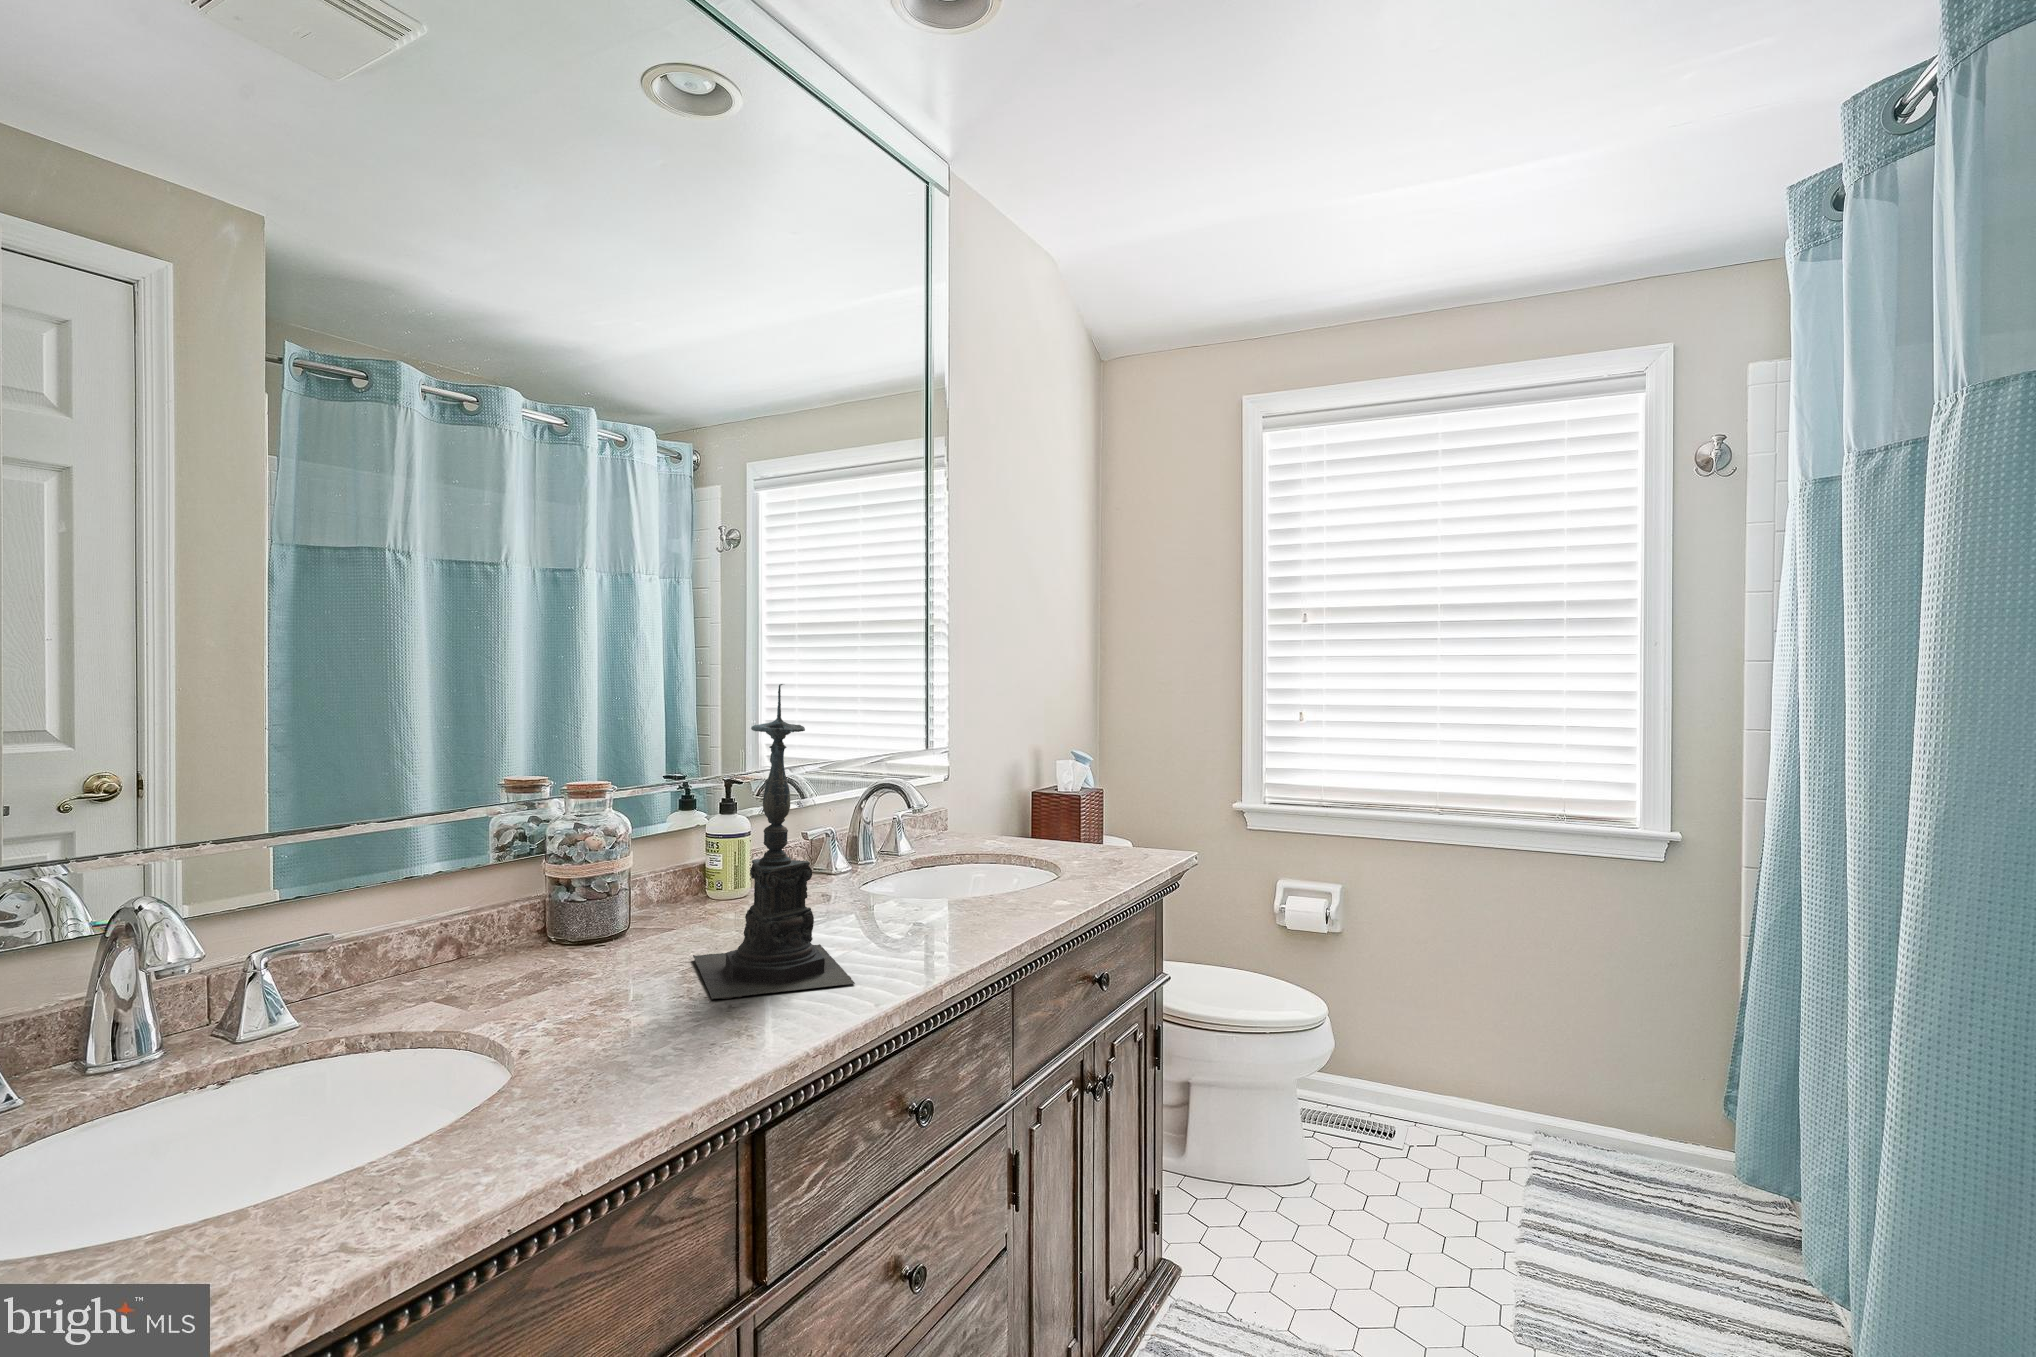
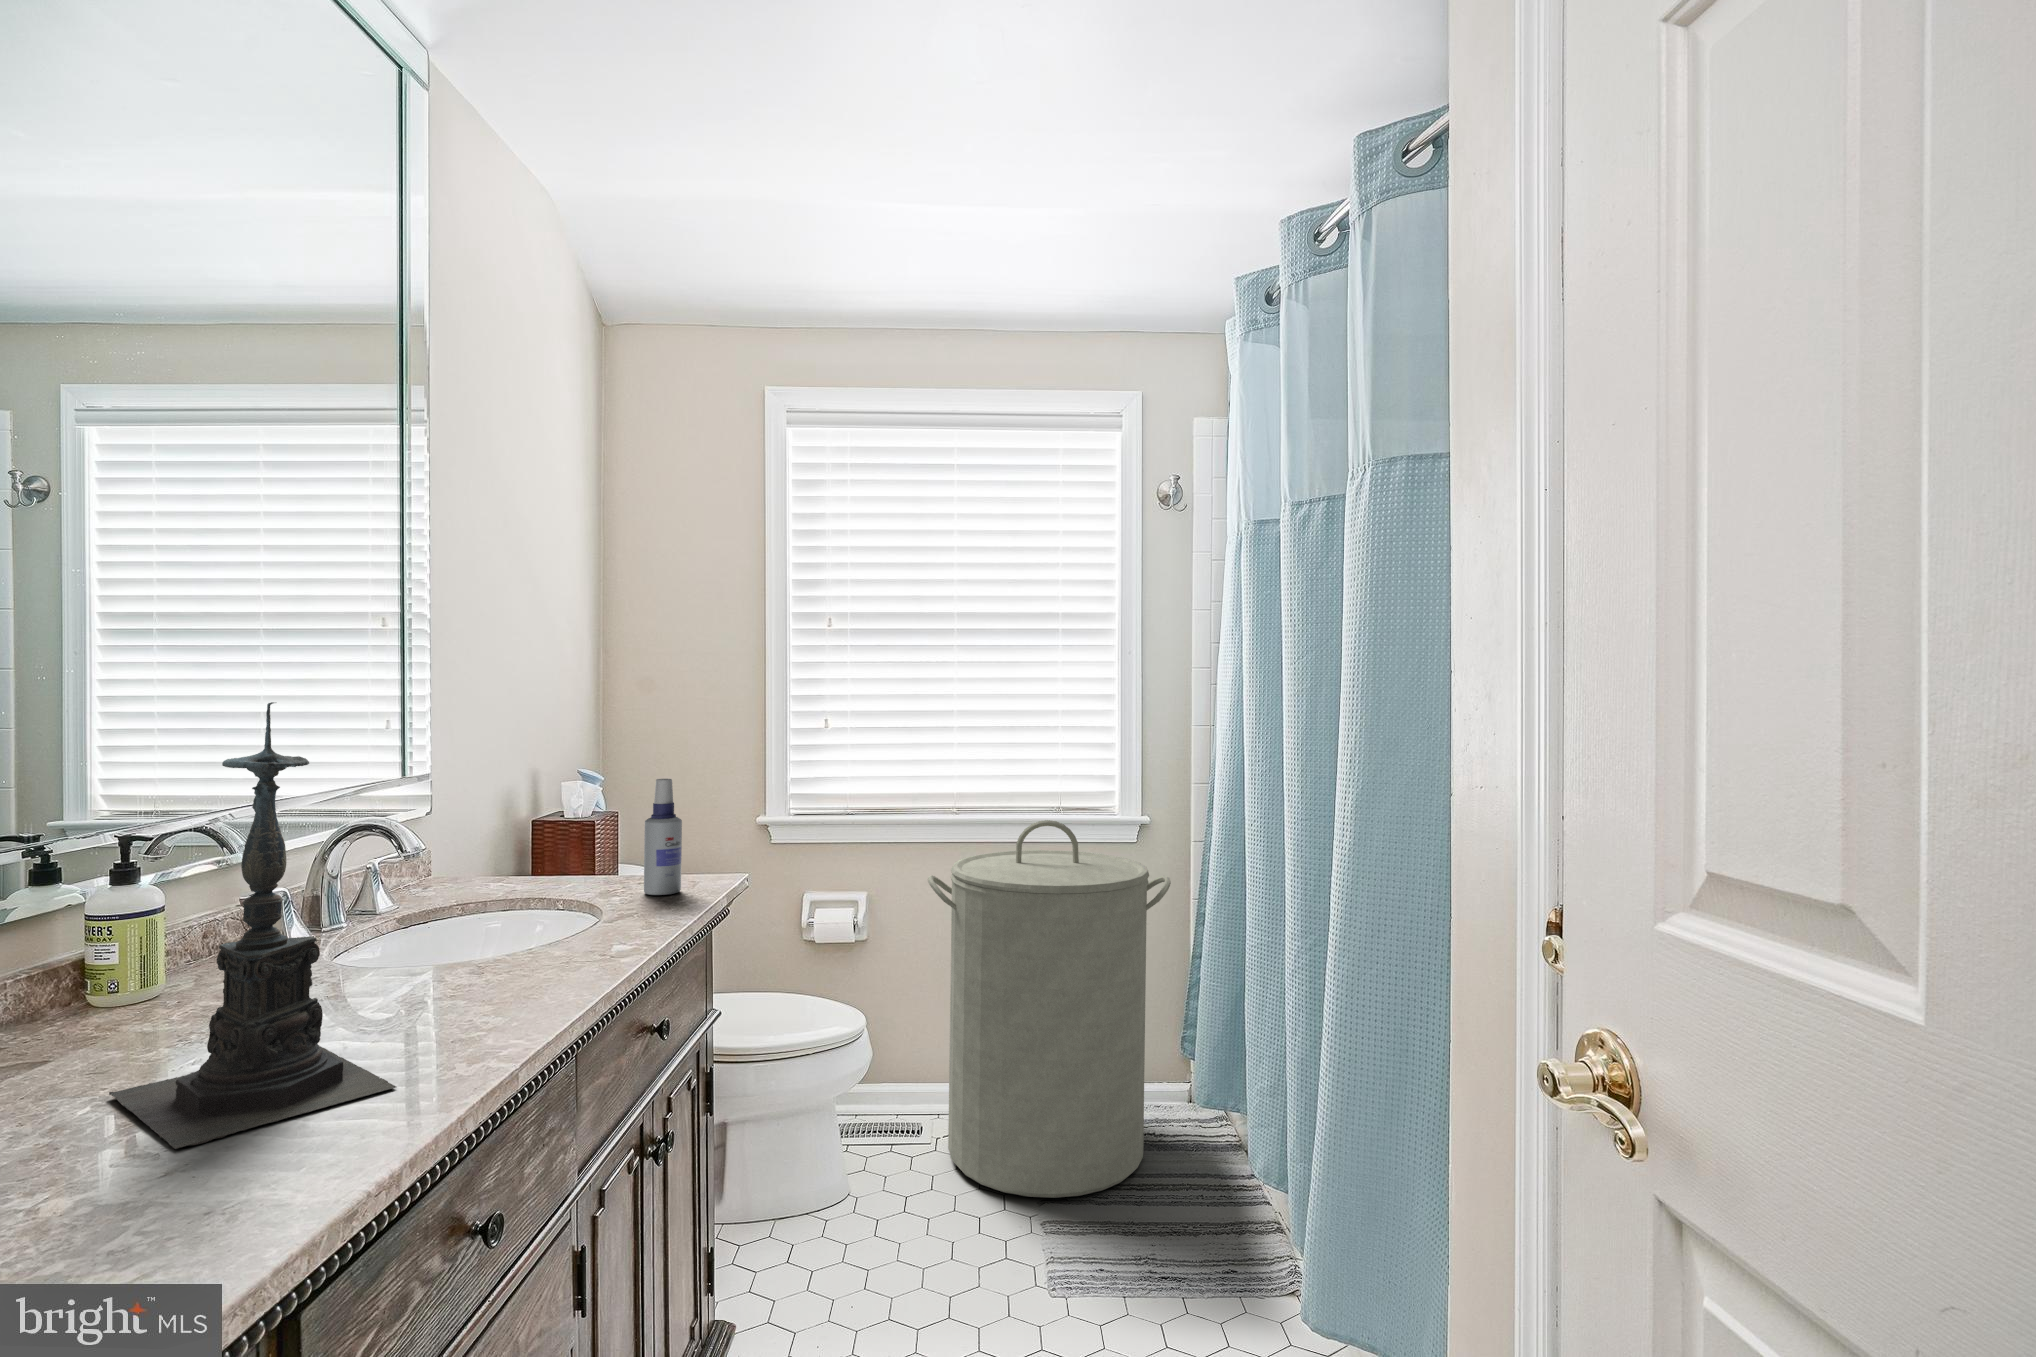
spray bottle: none [1101,760,1134,864] -> present [644,779,682,895]
laundry hamper: none [1400,828,1702,1247] -> present [928,820,1171,1198]

